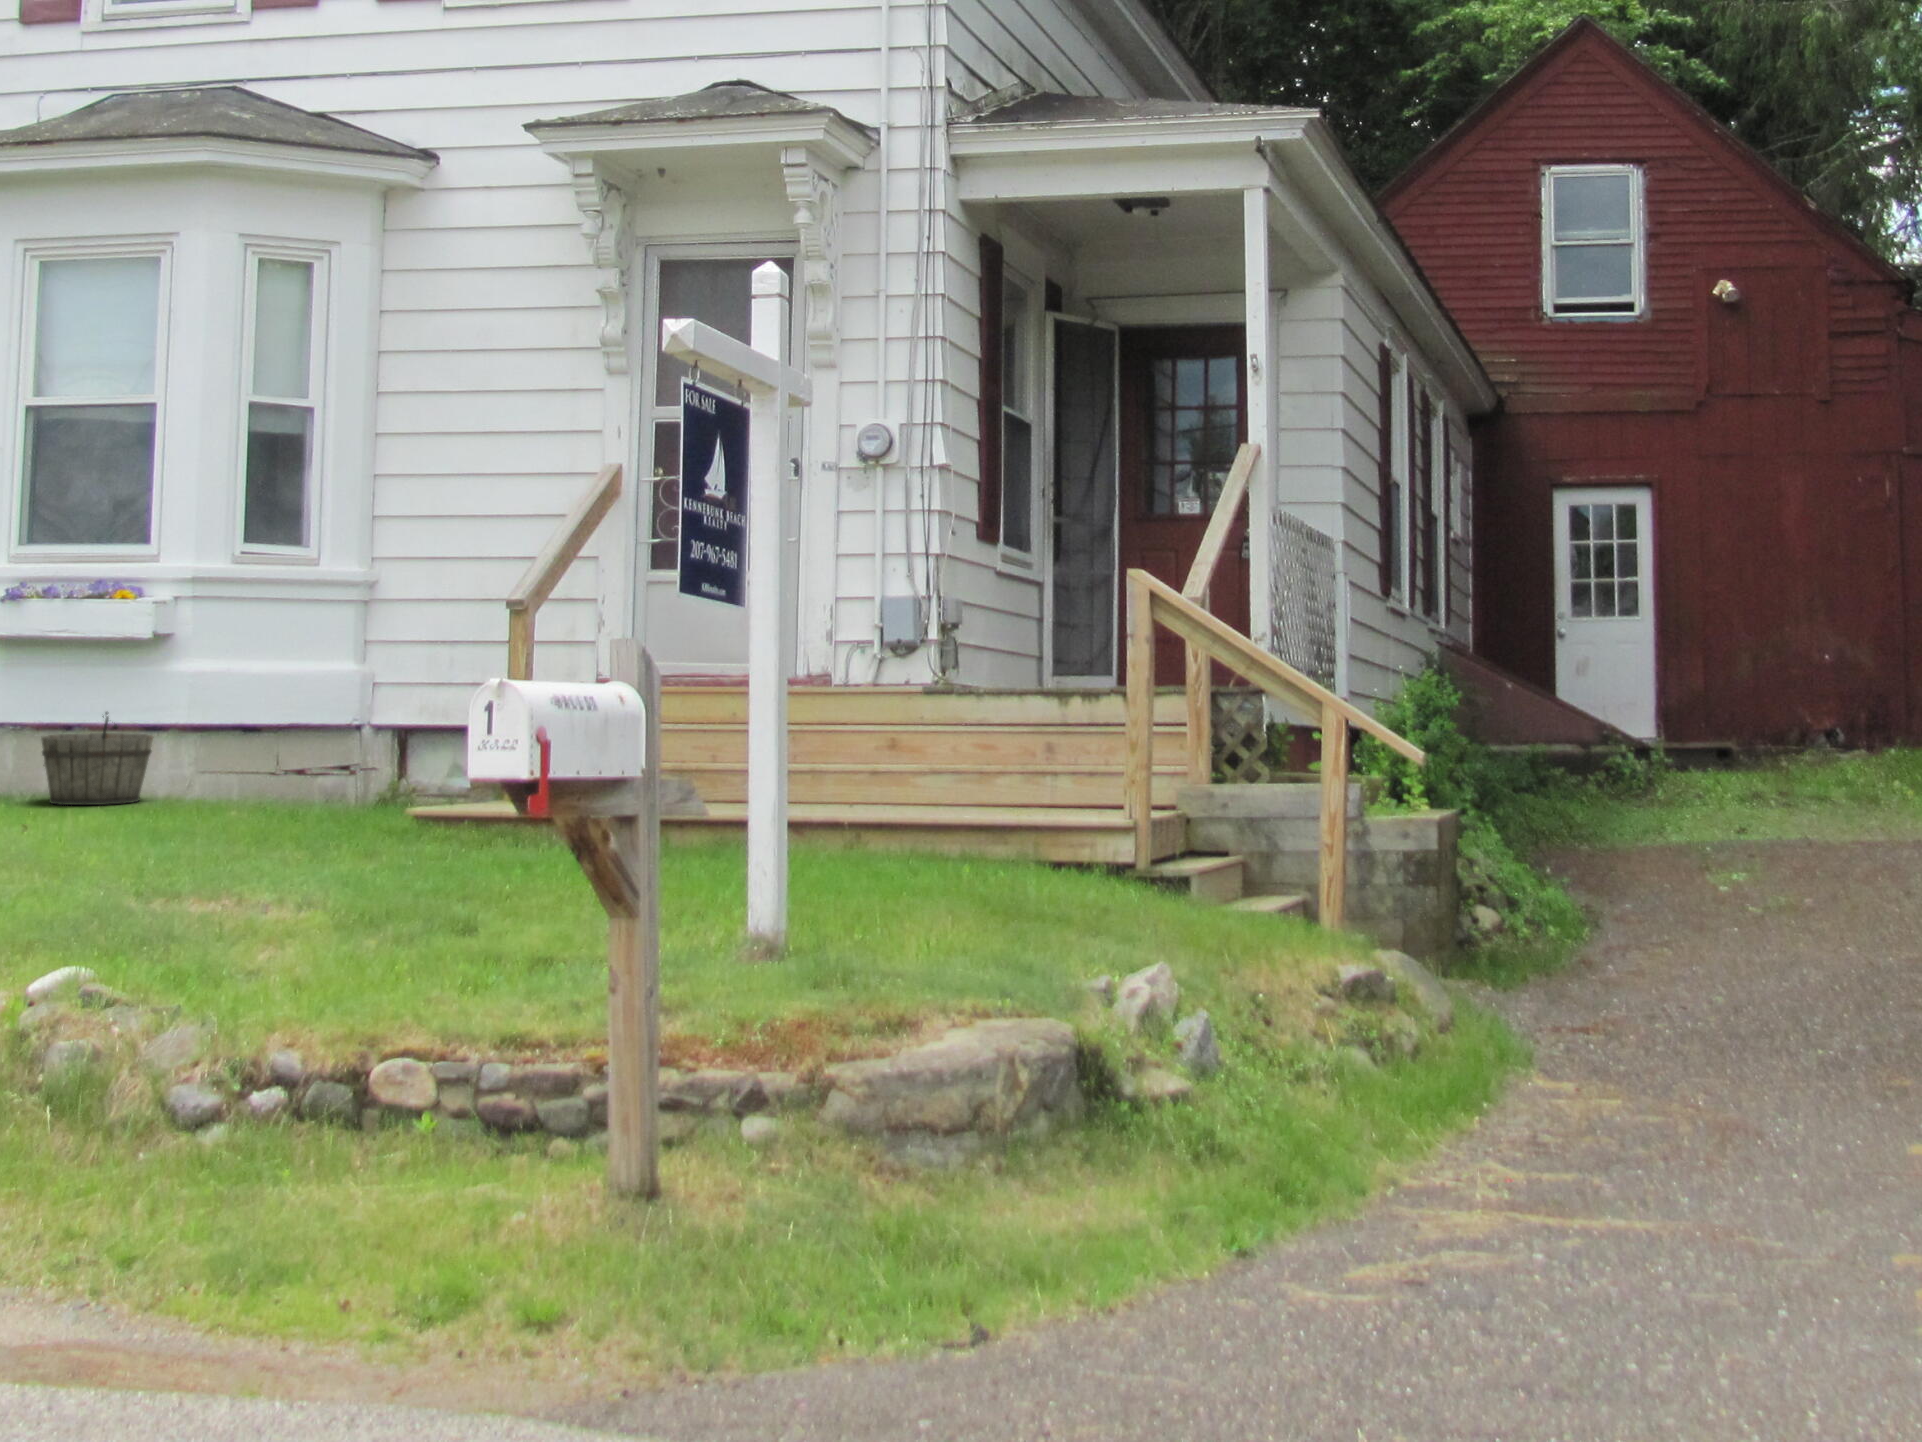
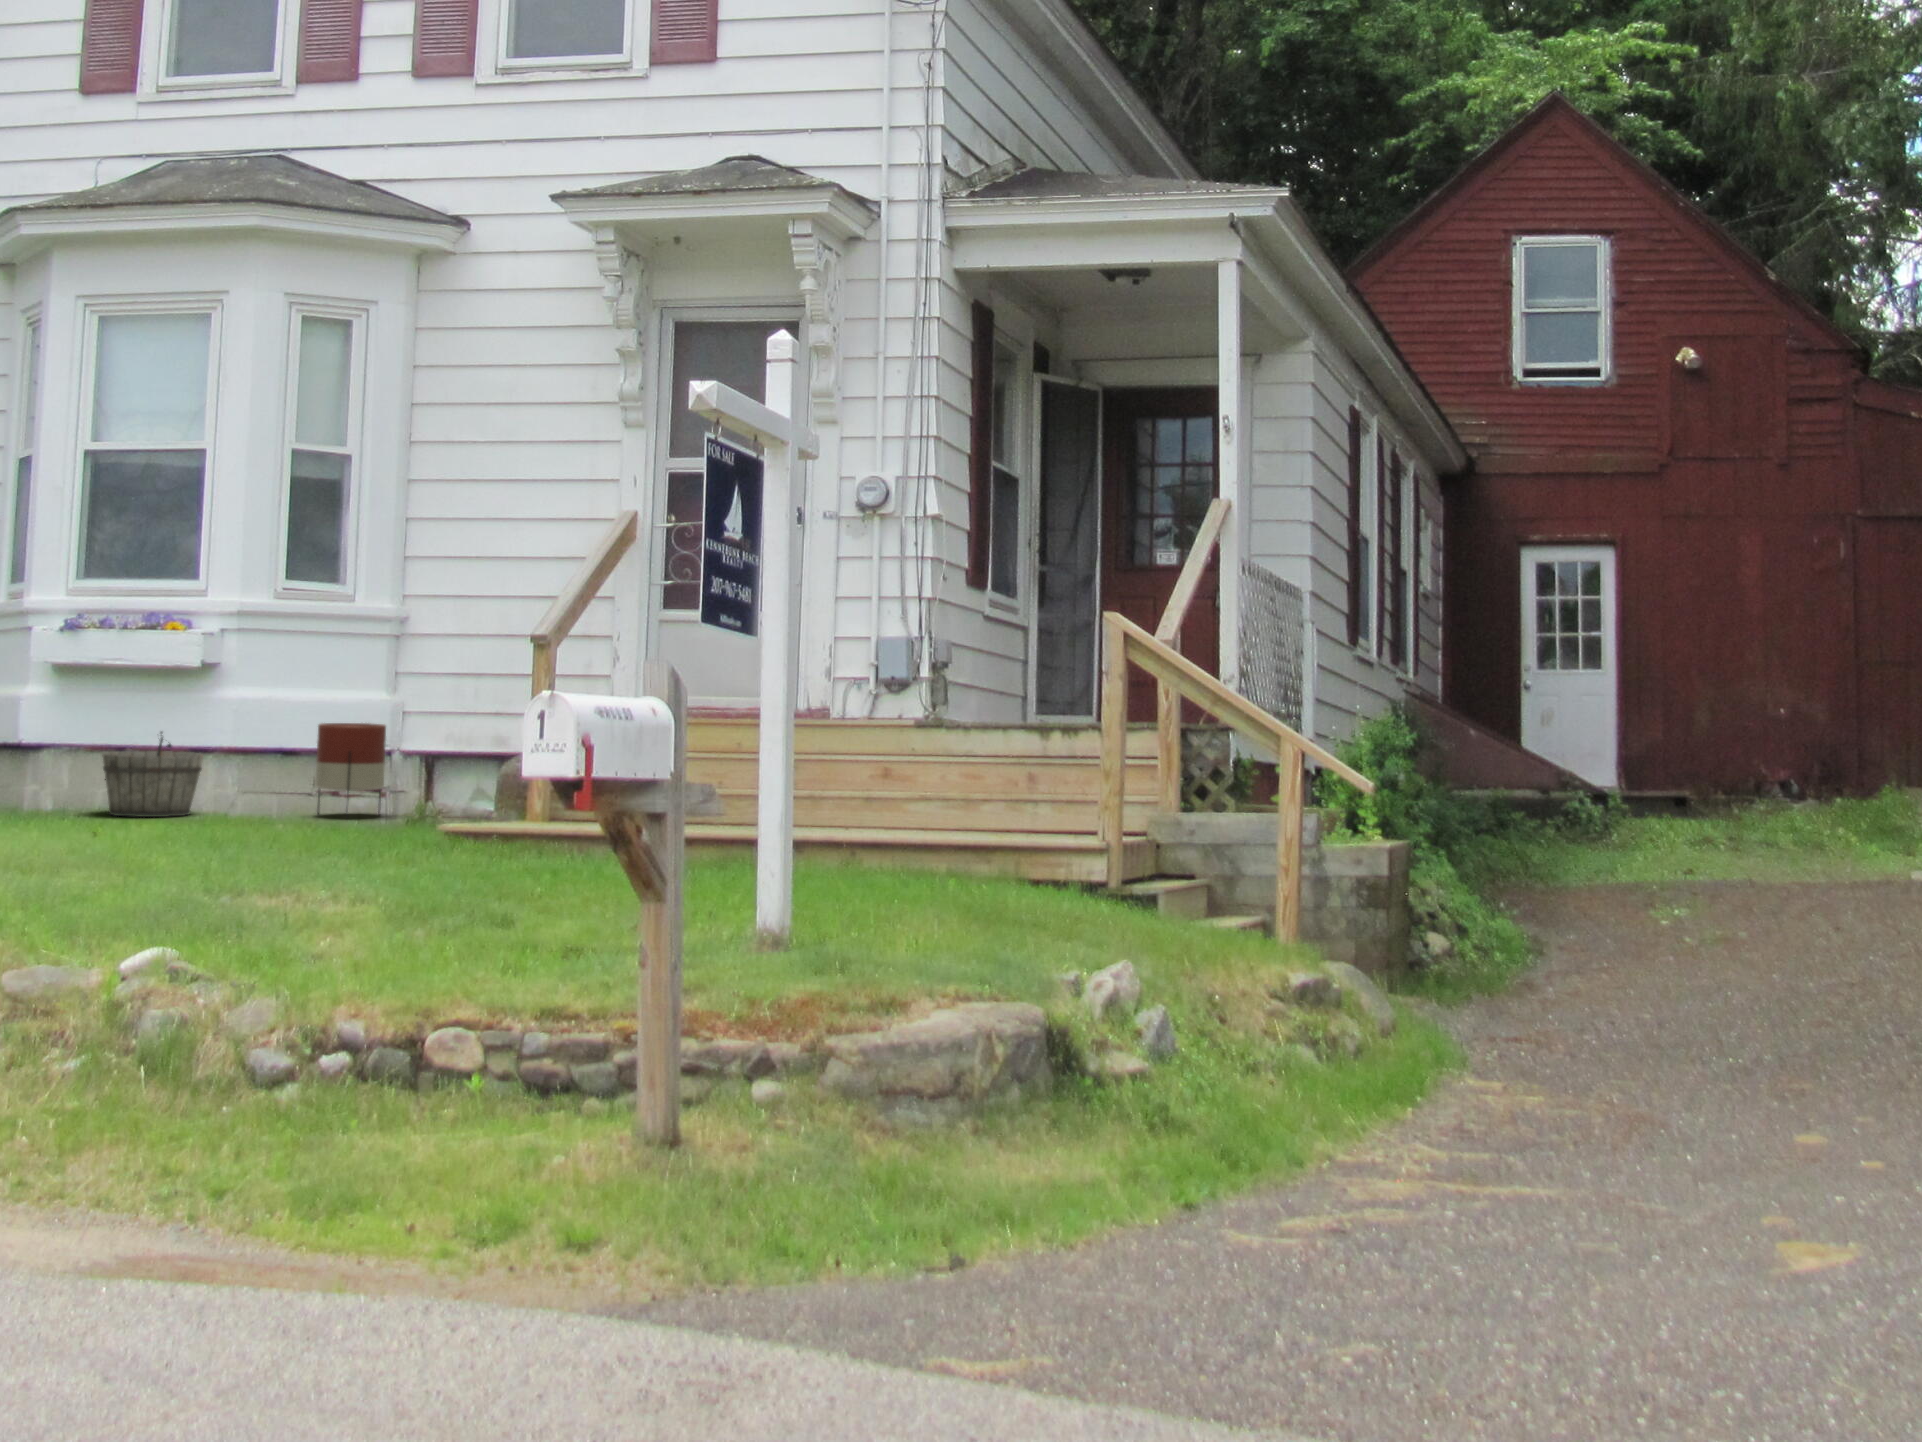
planter: none [277,699,353,803] -> present [315,723,386,813]

